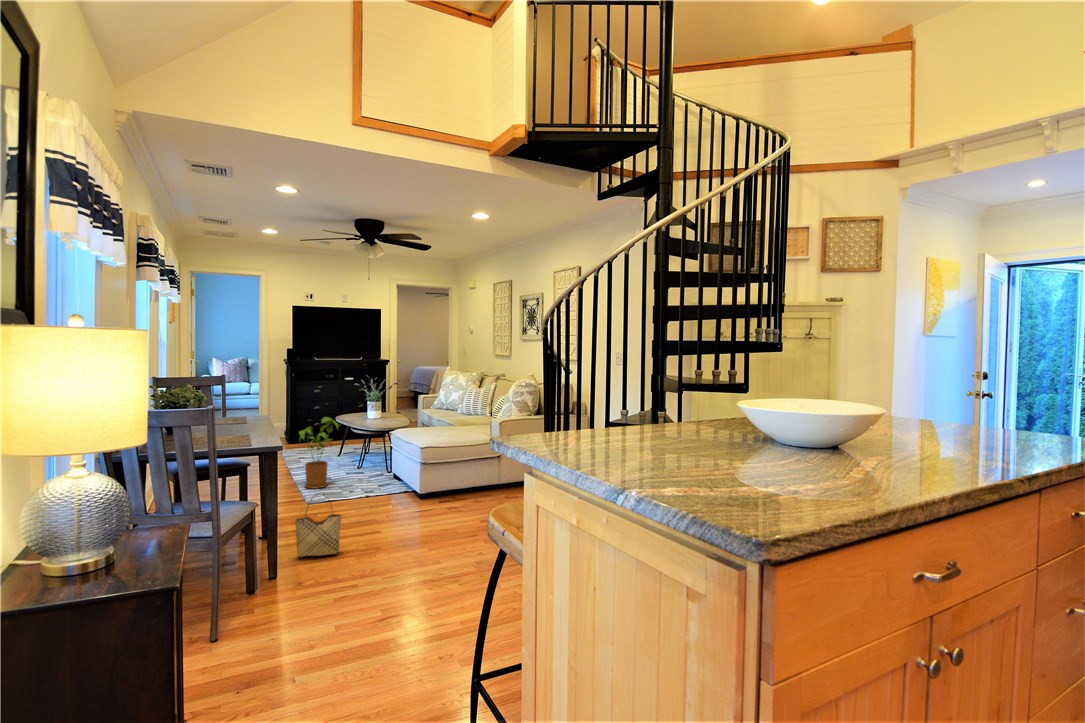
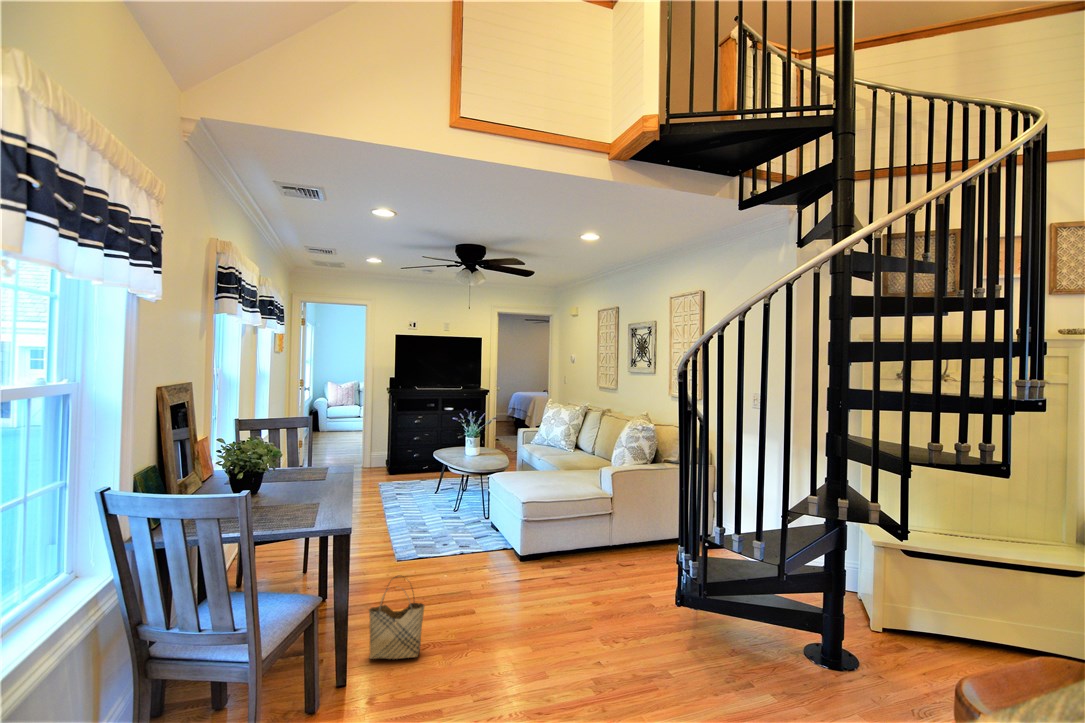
house plant: present [299,417,339,489] -> none [391,460,436,540]

